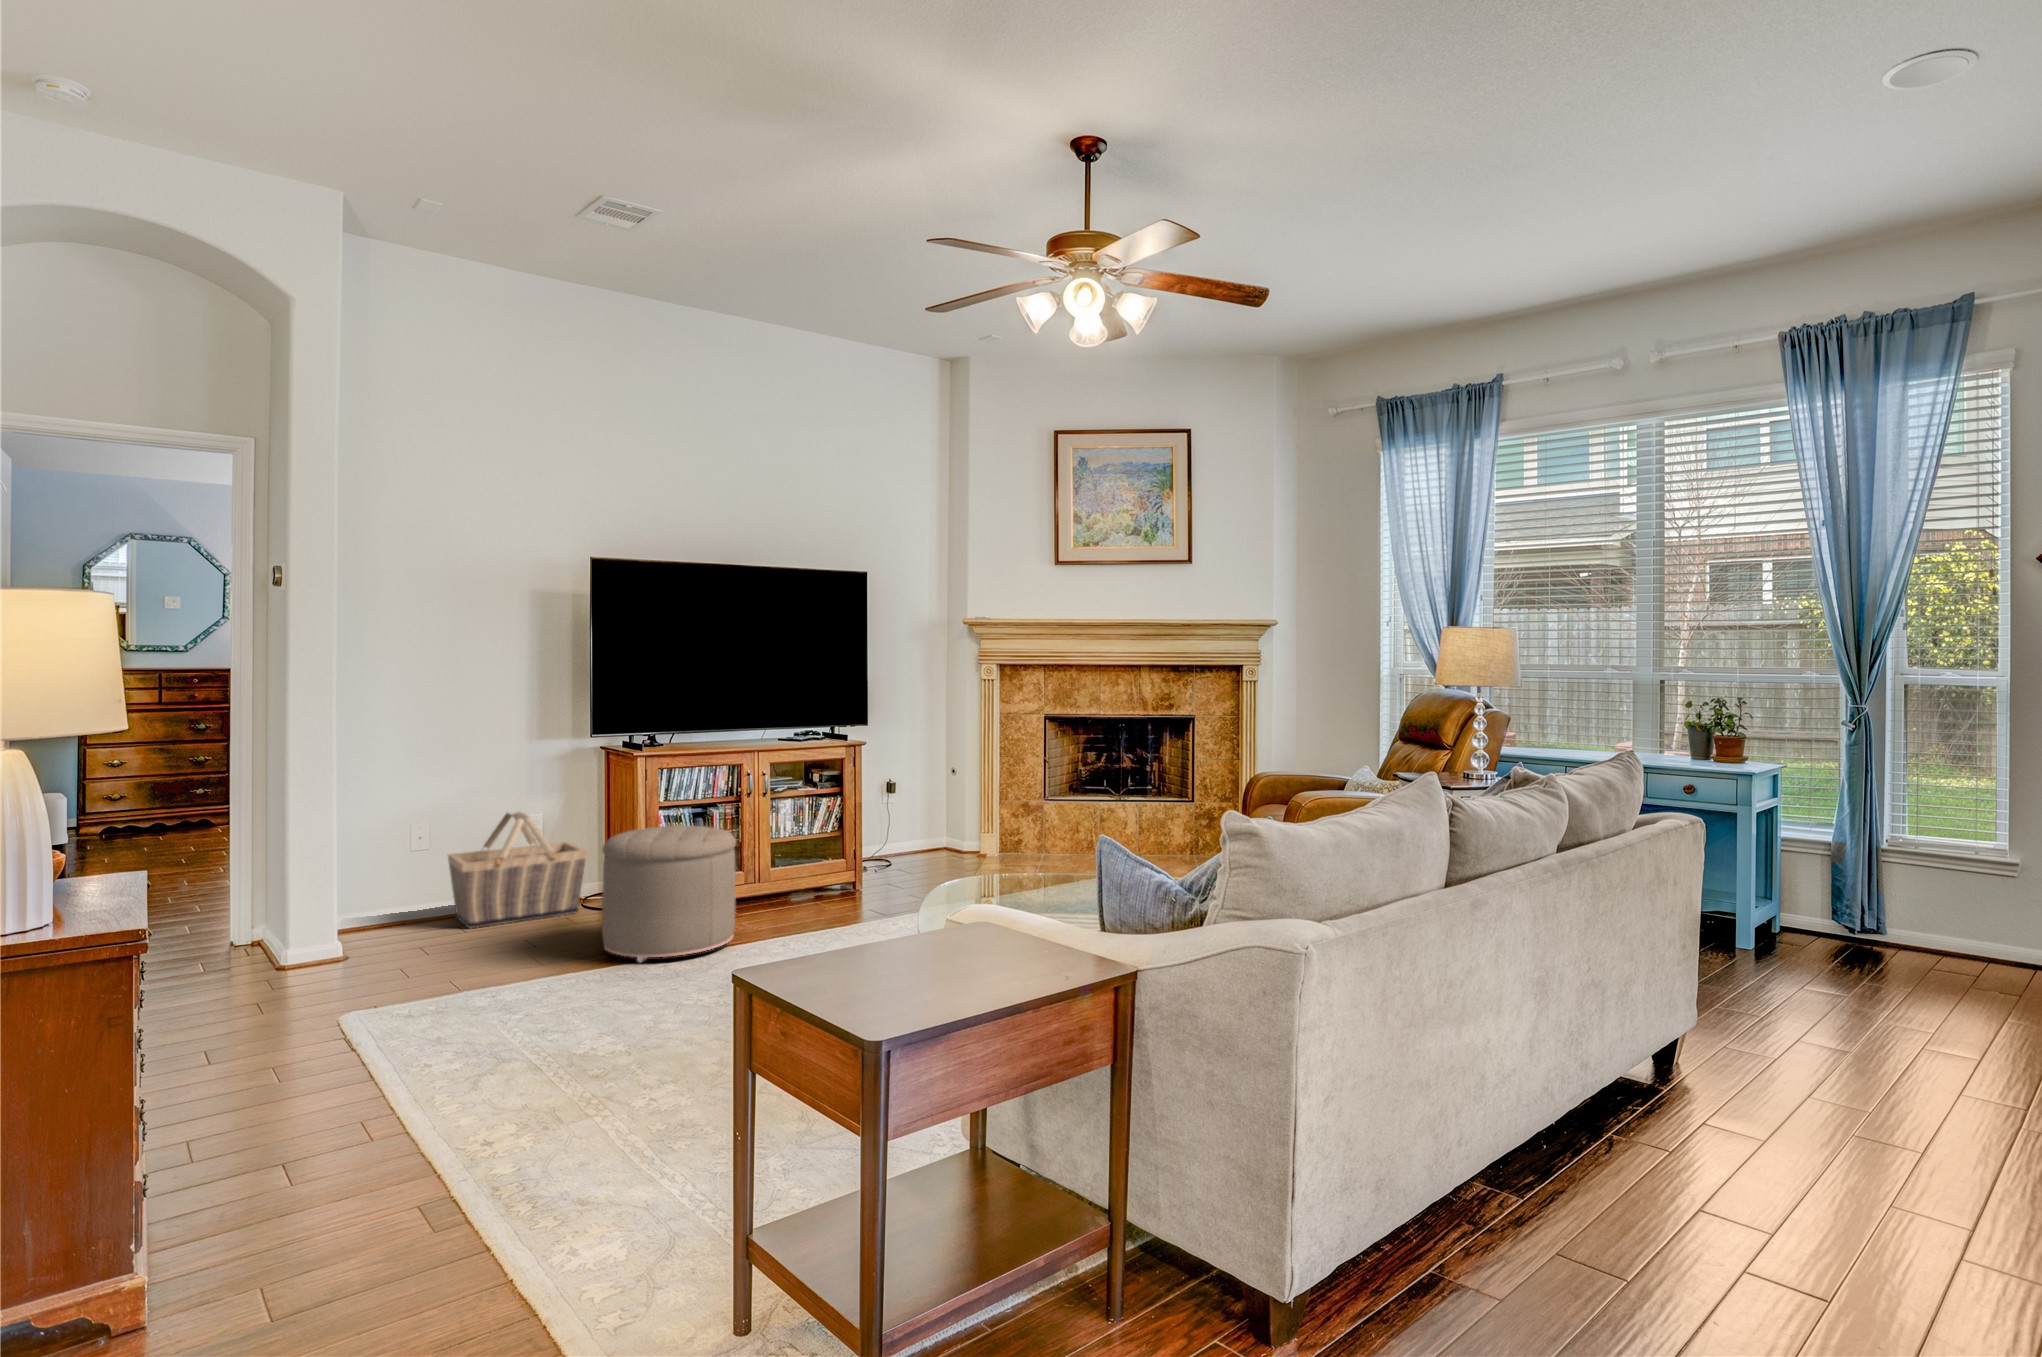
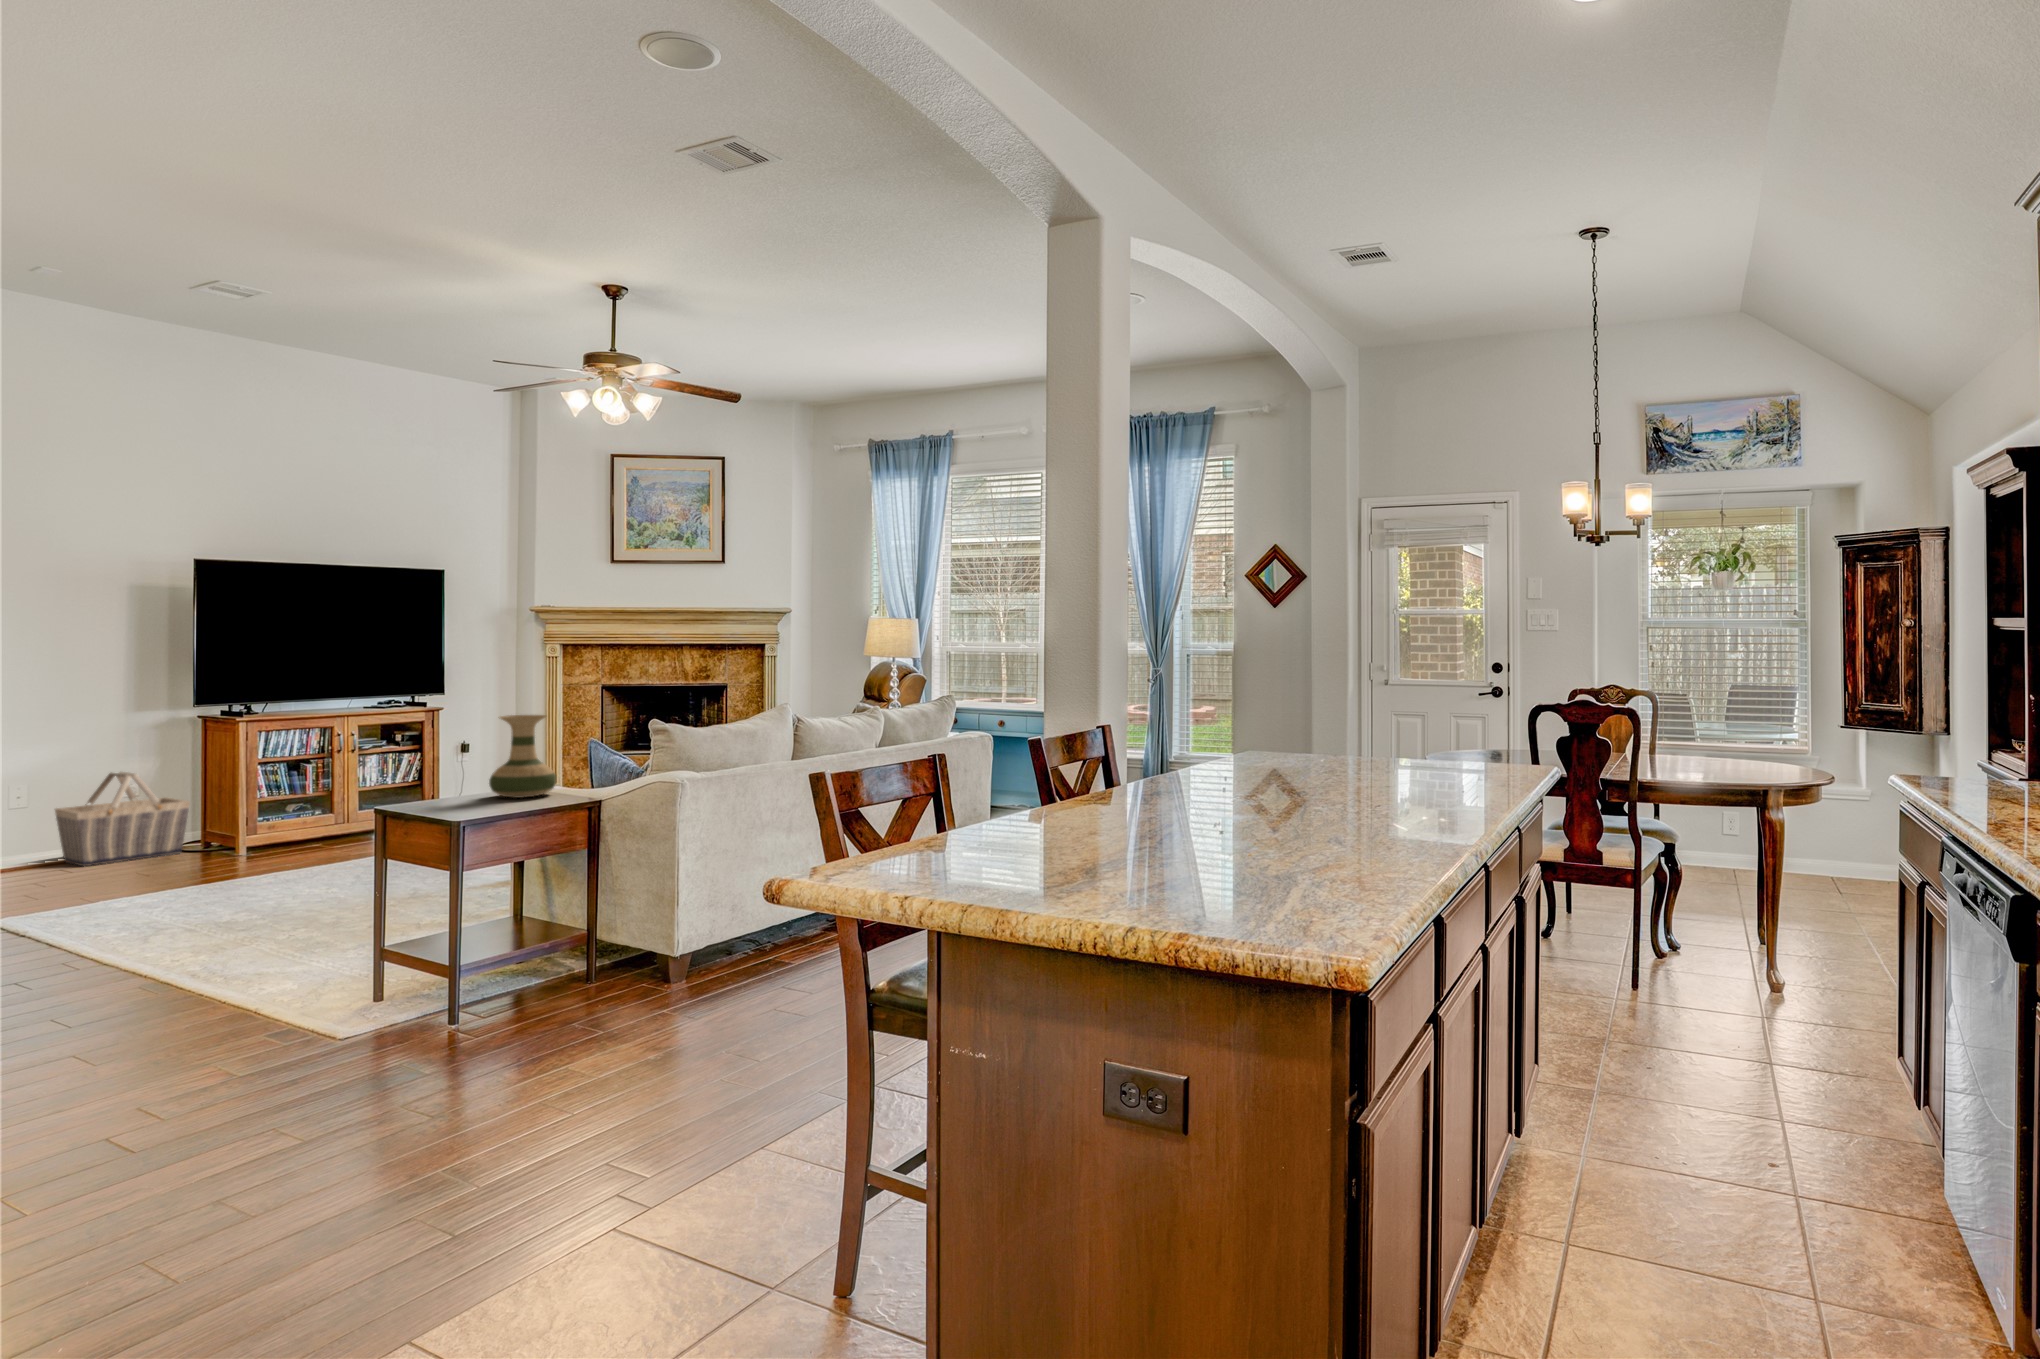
vase: none [894,809,1019,987] -> present [489,715,556,798]
ottoman: present [602,825,736,962] -> none [222,773,338,874]

